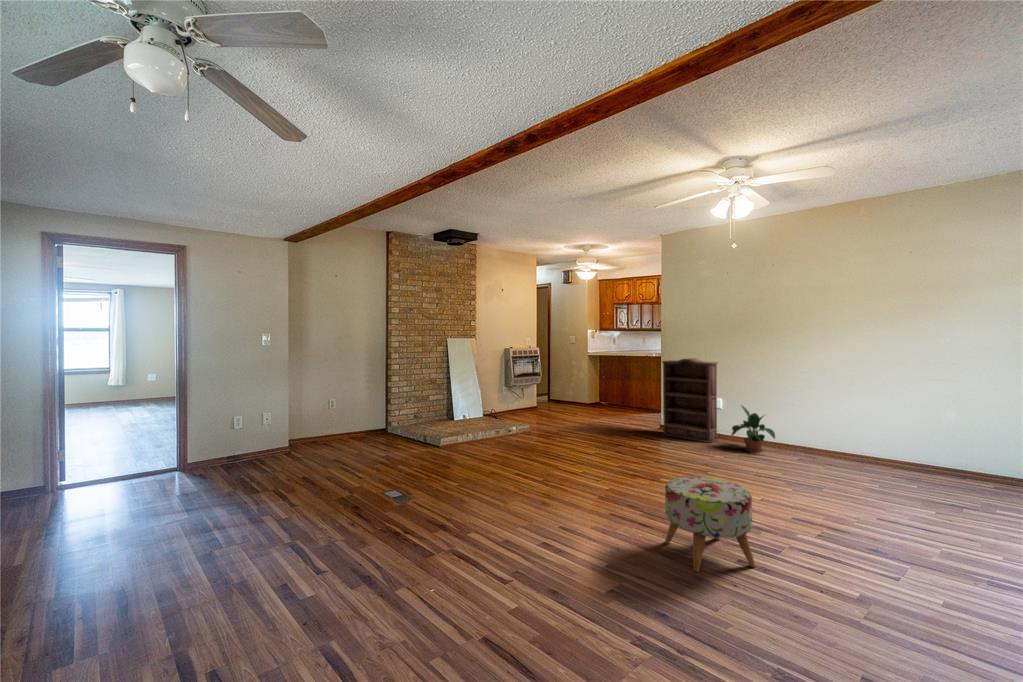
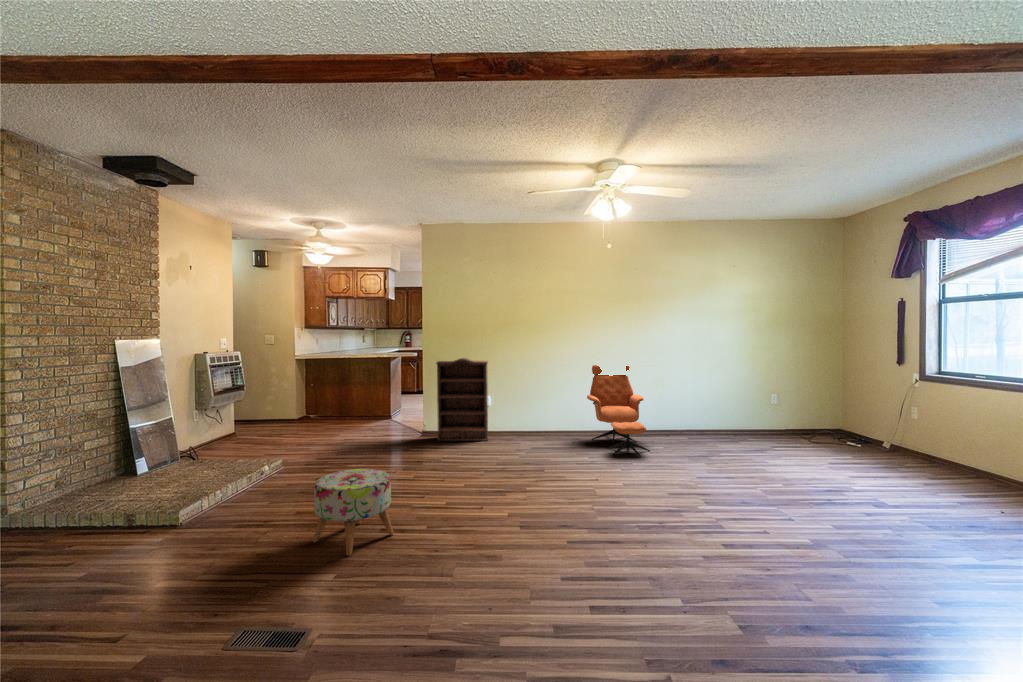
armchair: none [832,372,925,496] -> present [587,365,650,457]
potted plant: present [732,405,775,452] -> none [507,400,547,442]
ottoman: present [665,476,755,572] -> present [313,469,394,556]

